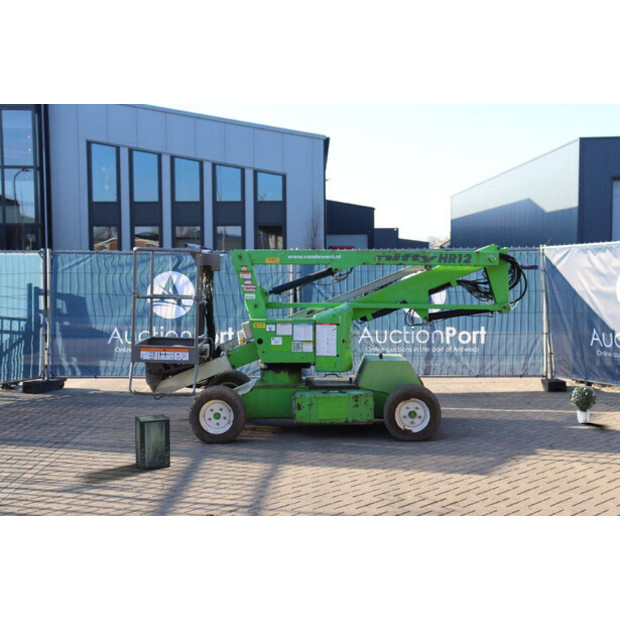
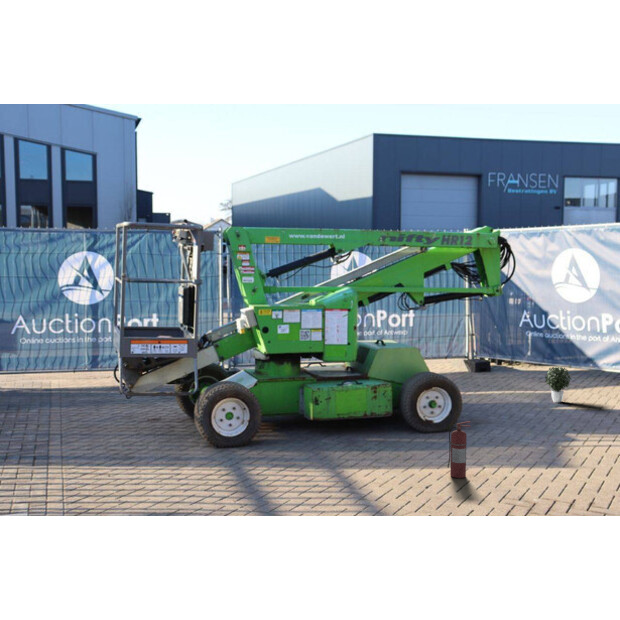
storage box: present [135,414,170,470] -> none [160,419,208,489]
fire extinguisher: none [375,427,395,480] -> present [447,421,471,478]

